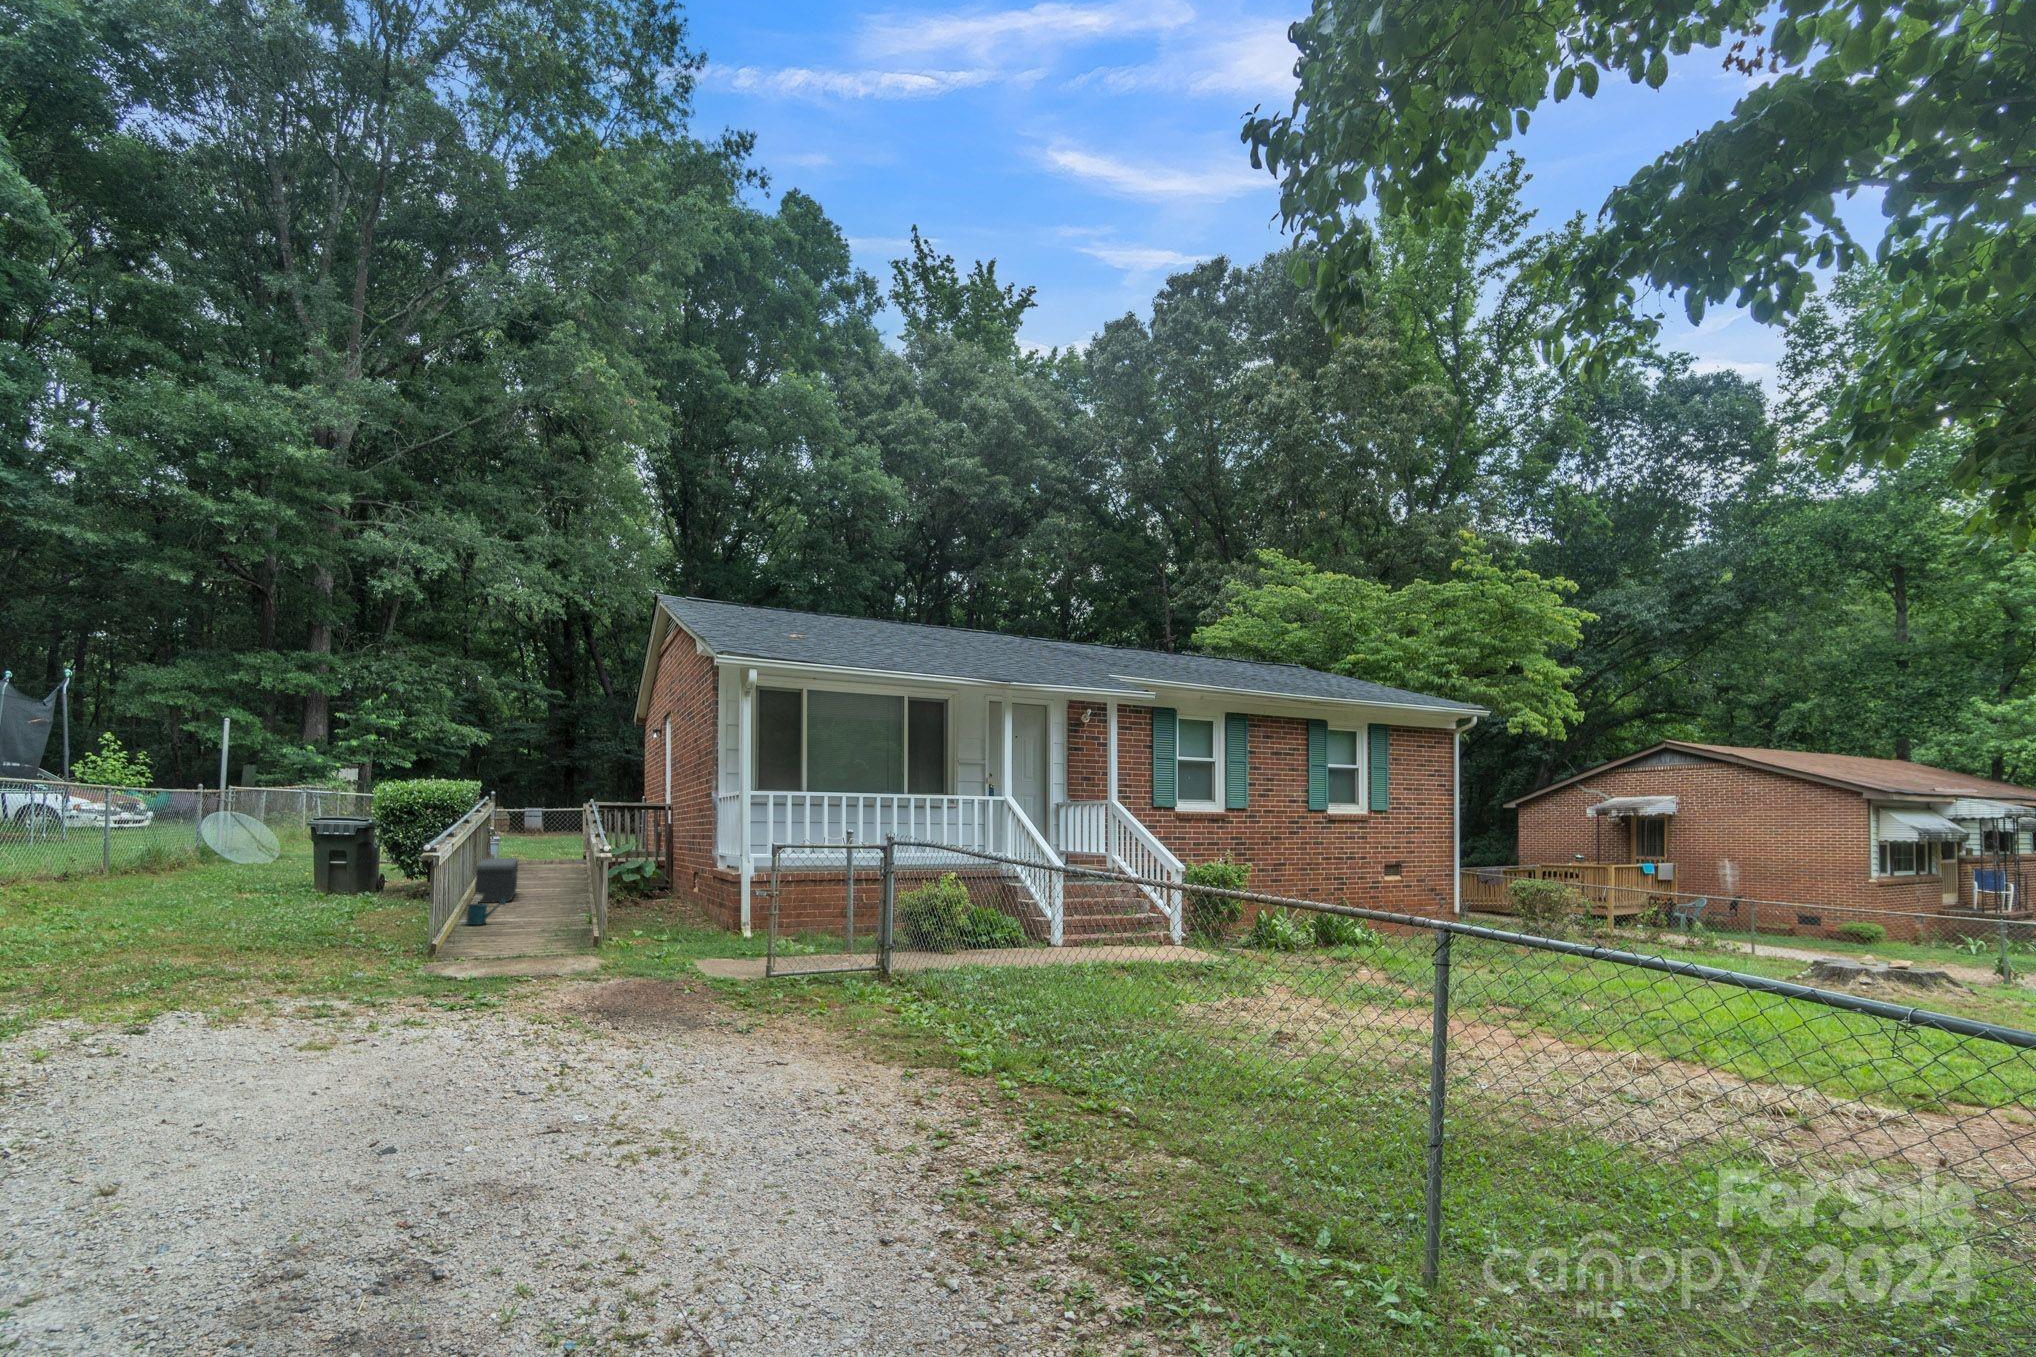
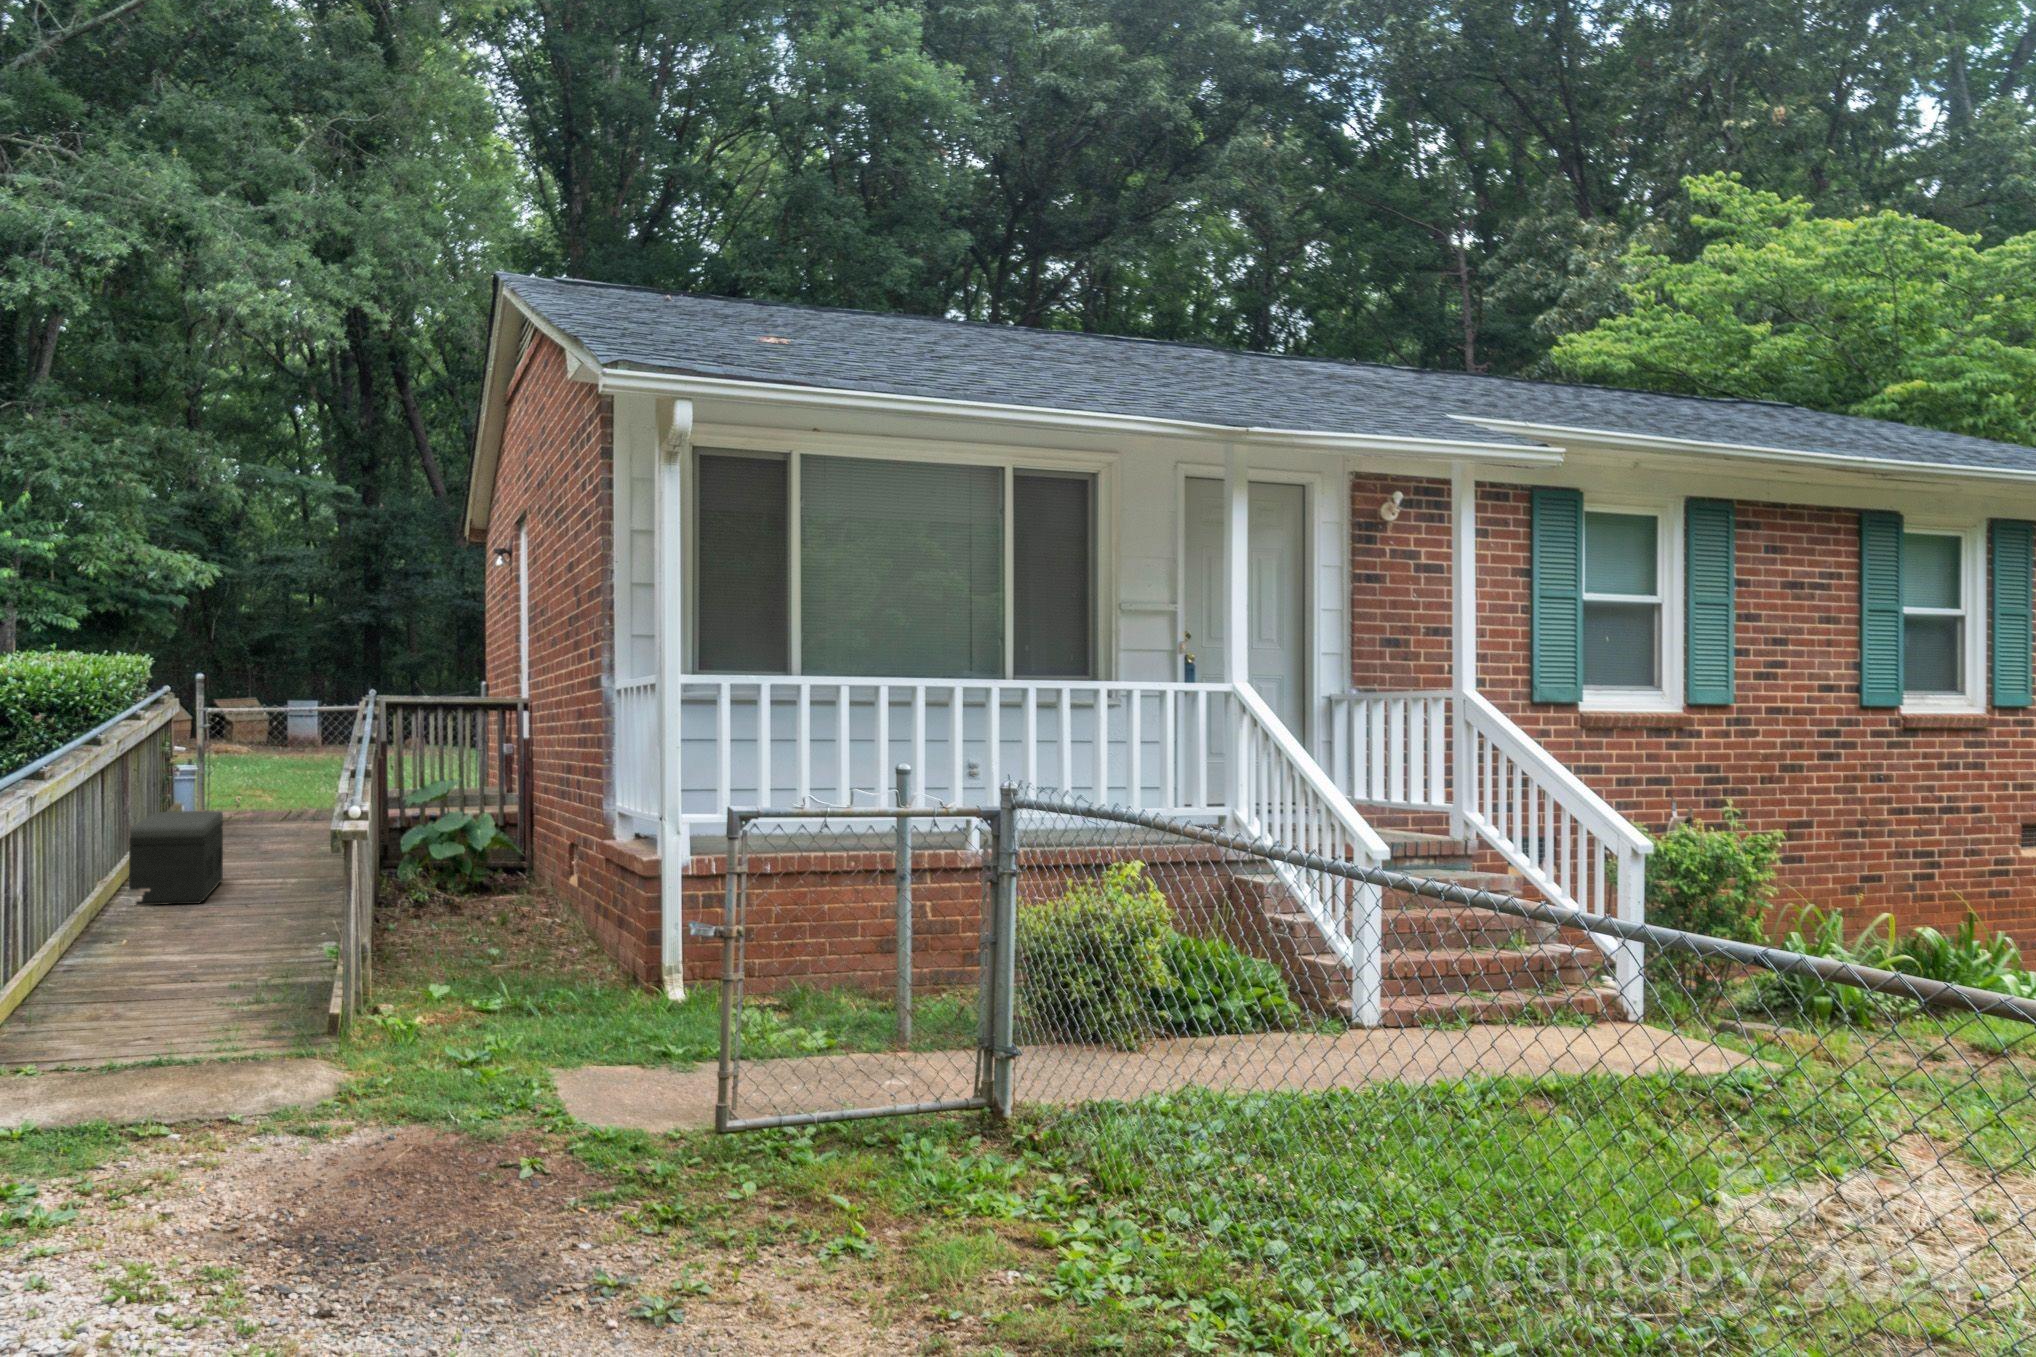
watering can: present [466,898,506,925] -> none [74,907,169,965]

